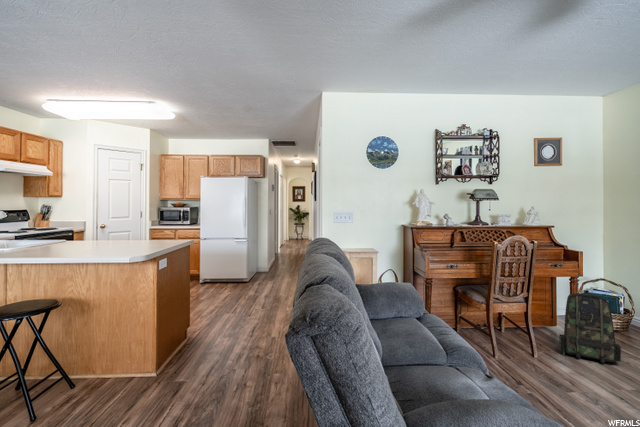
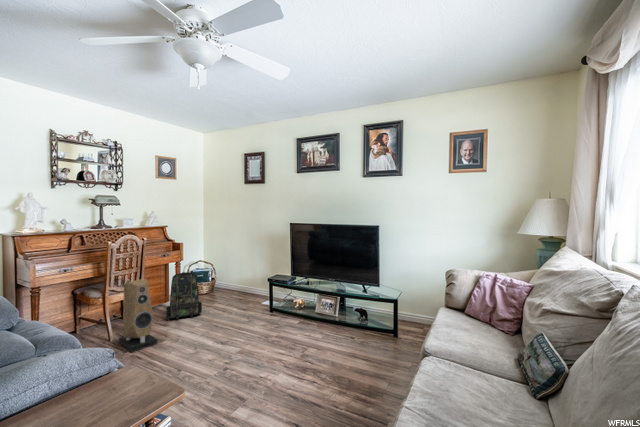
speaker: none [504,293,559,387] -> present [119,279,157,353]

